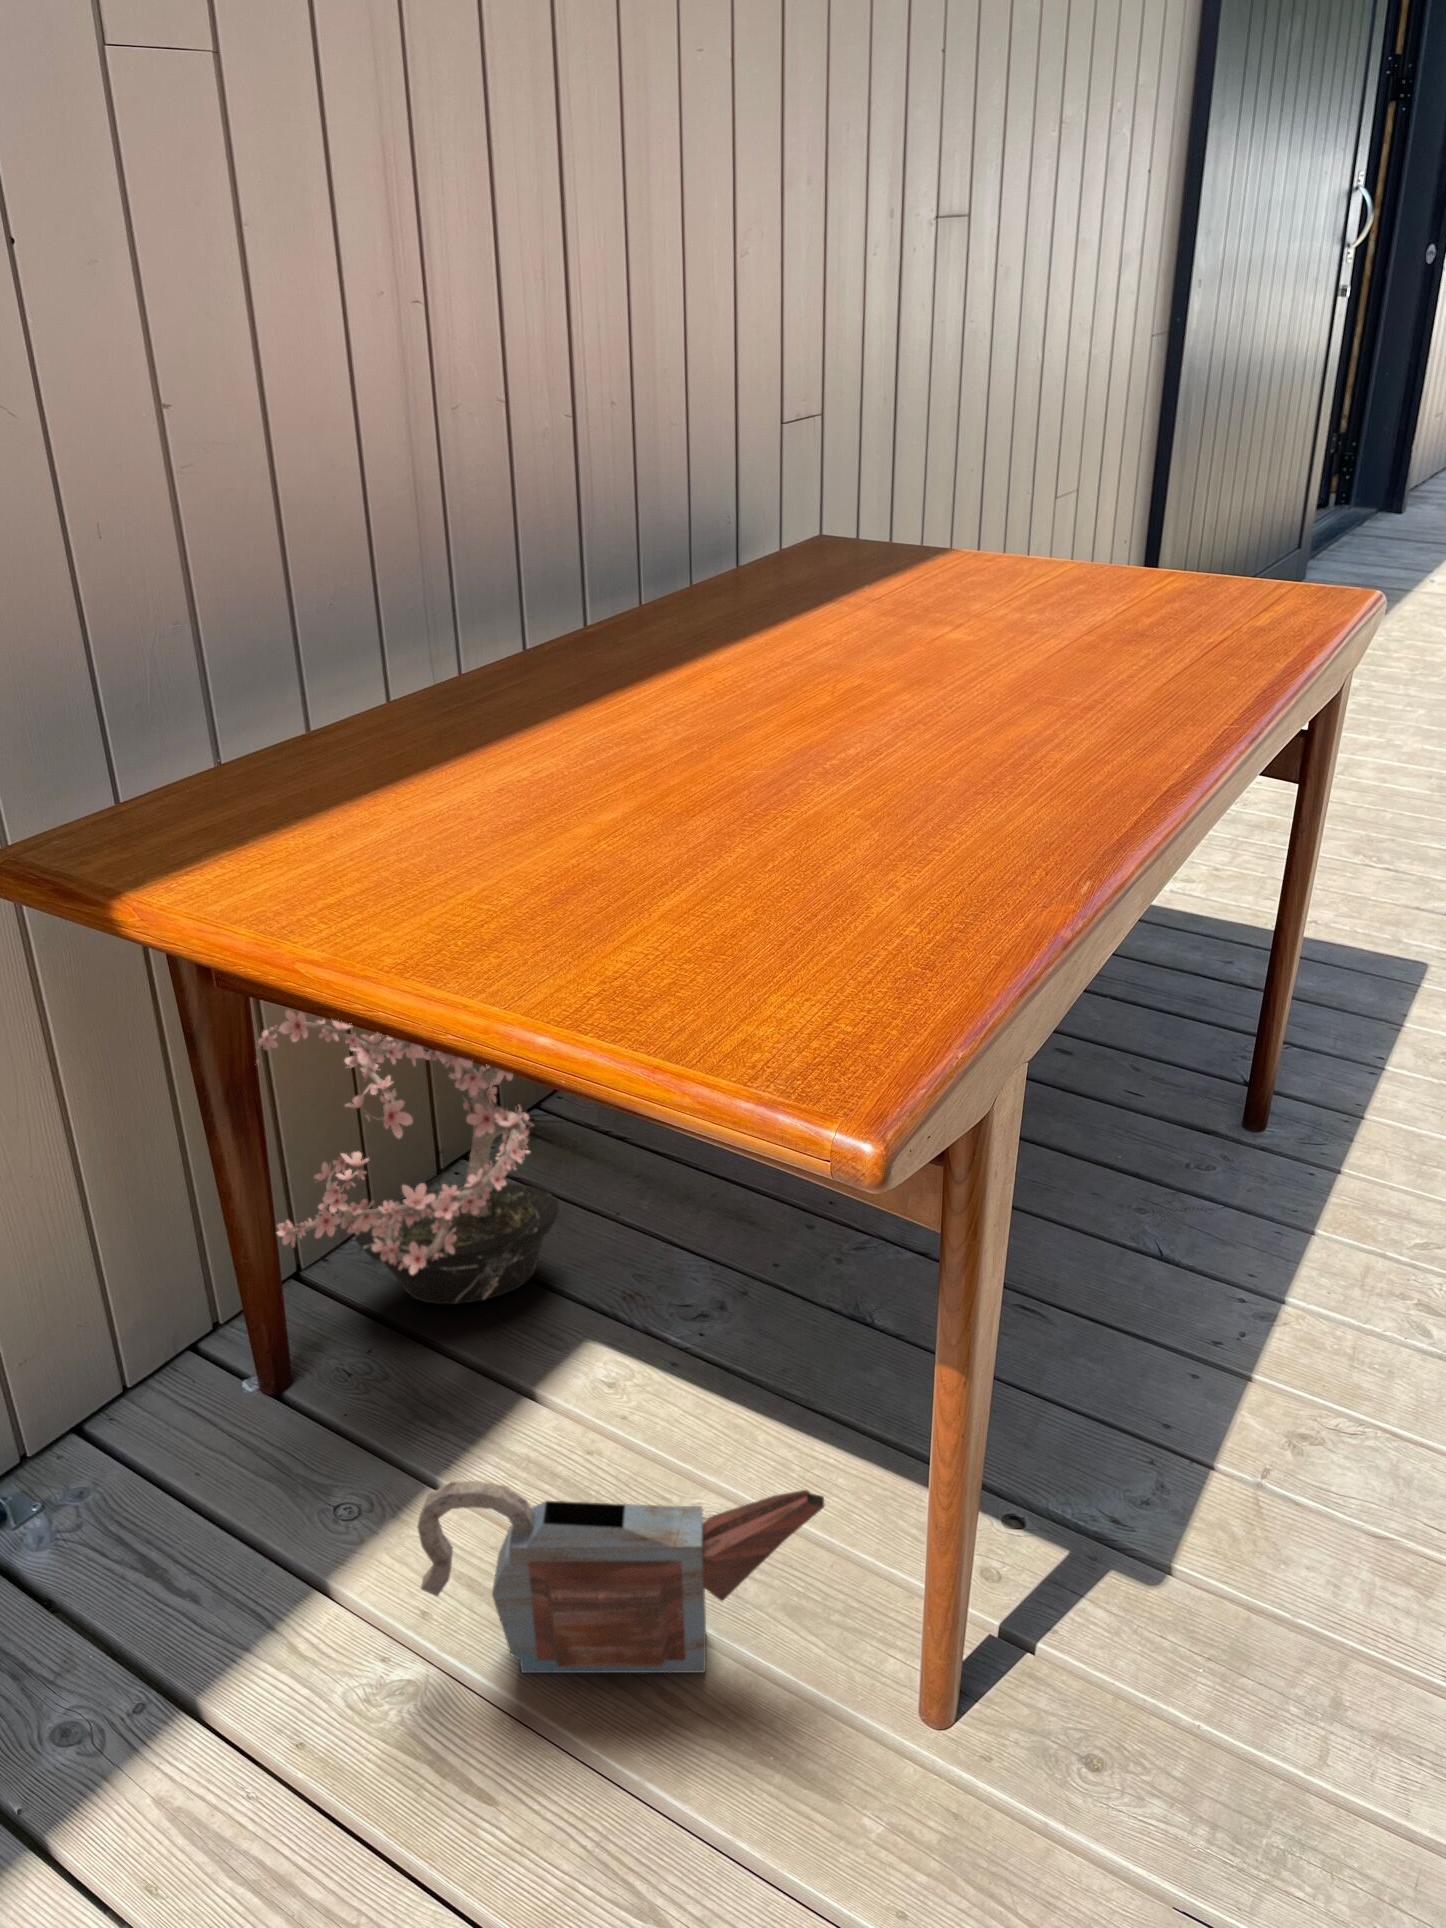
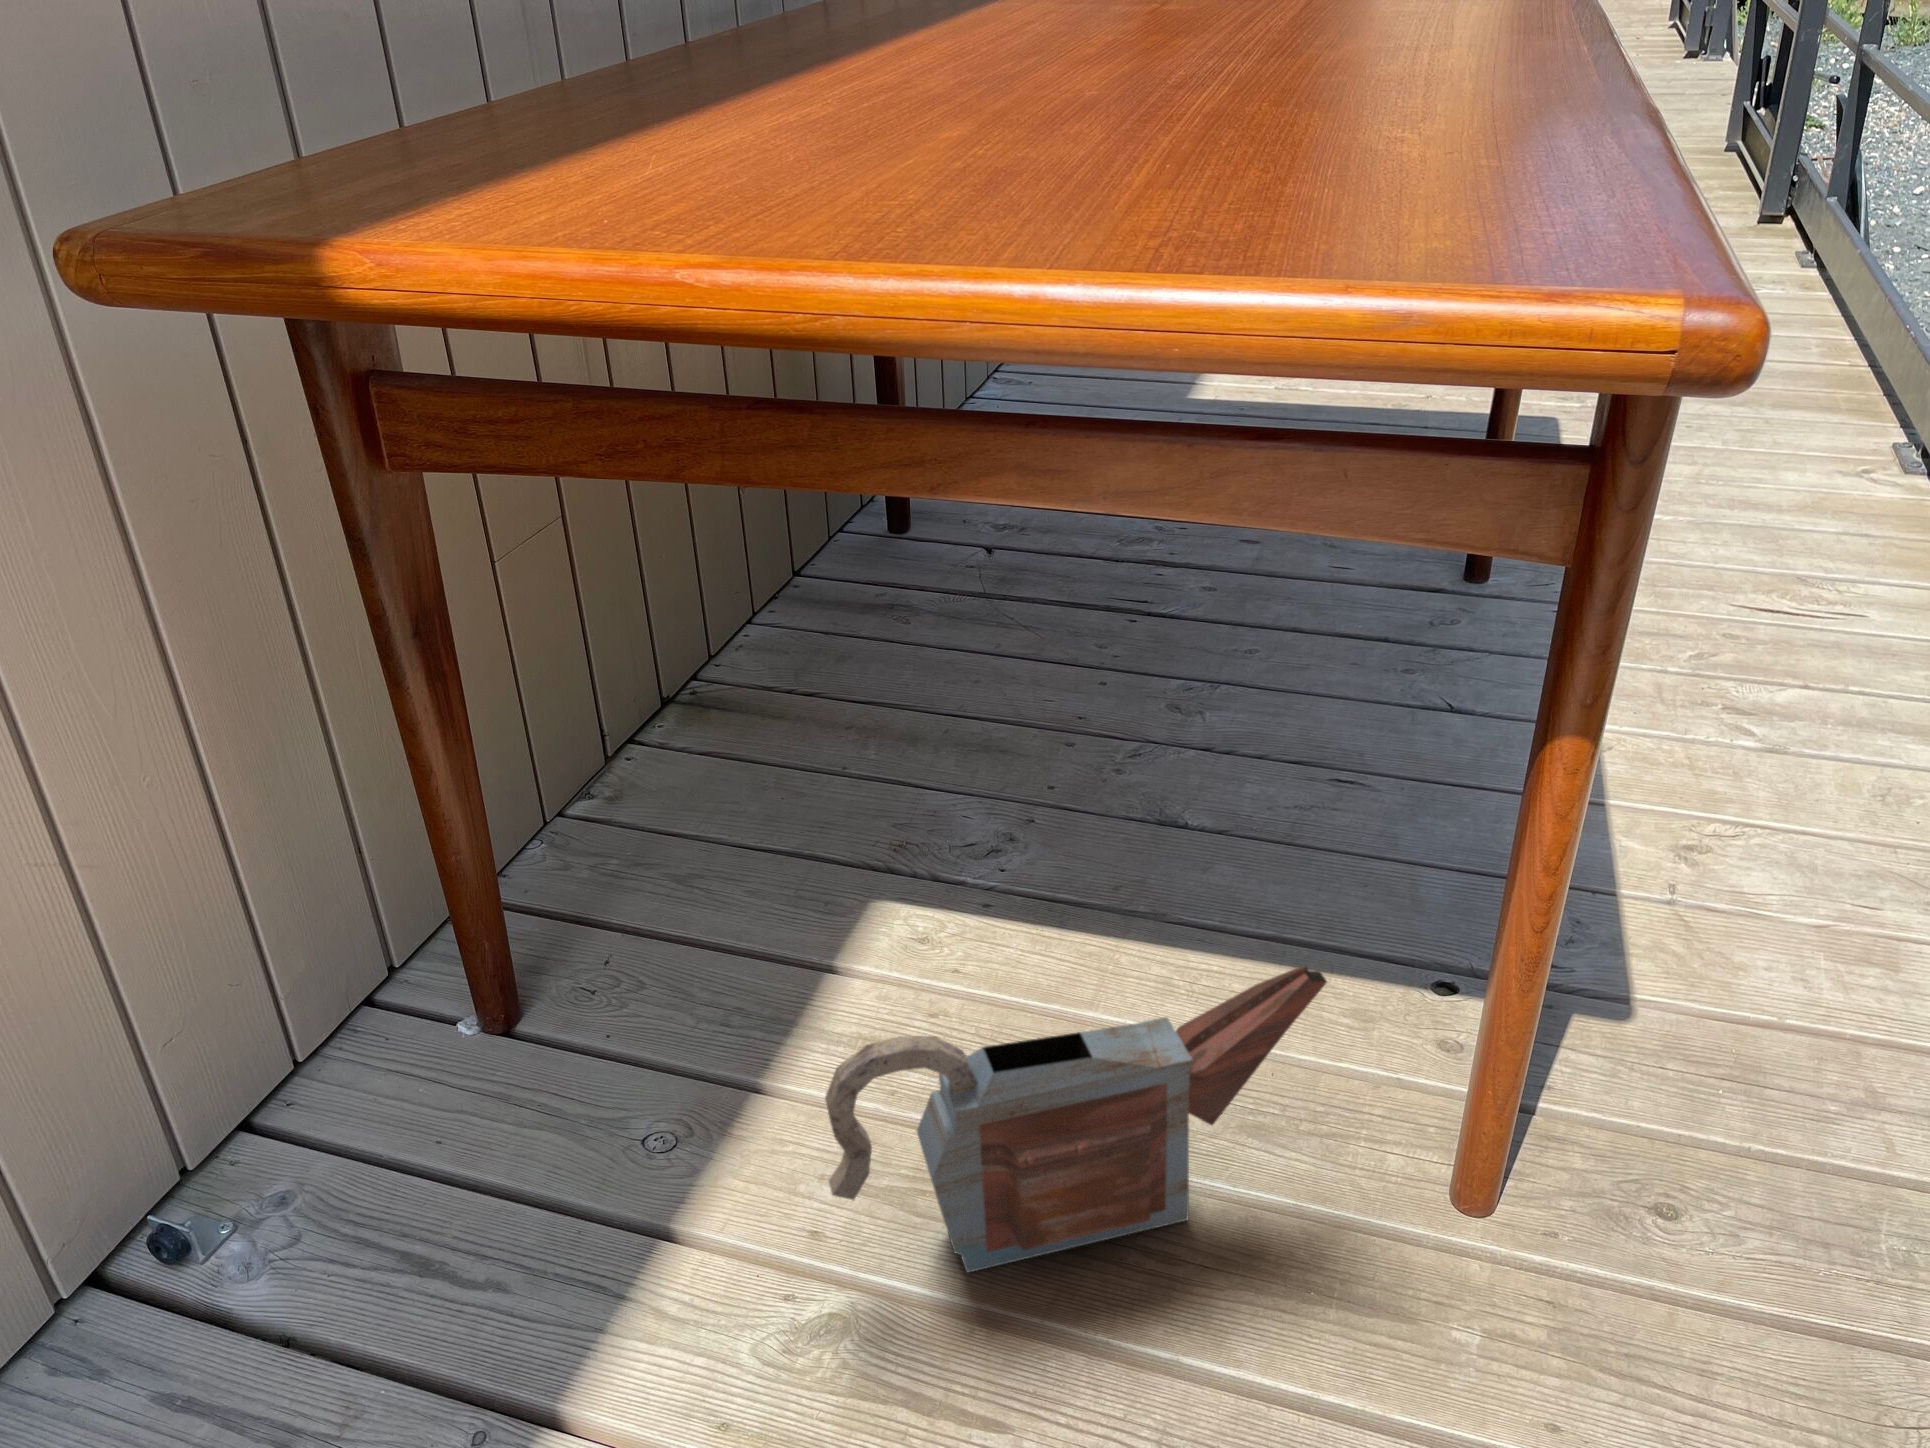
potted plant: present [255,1010,559,1304] -> none [359,385,794,896]

